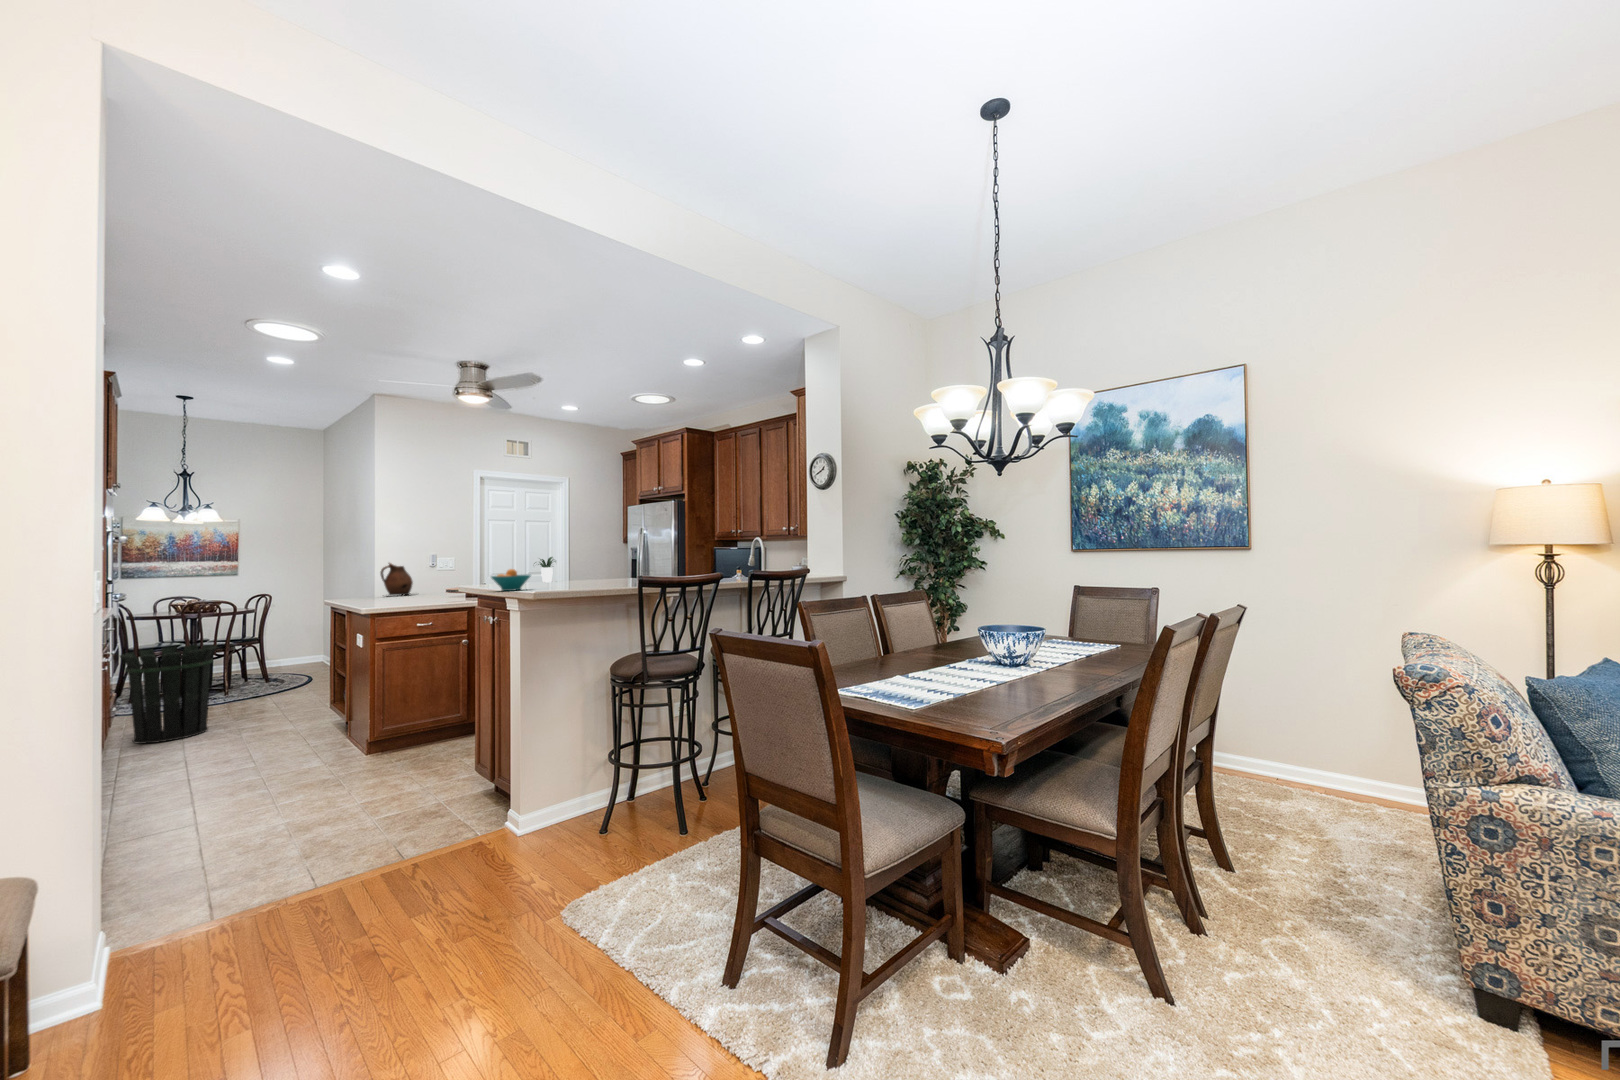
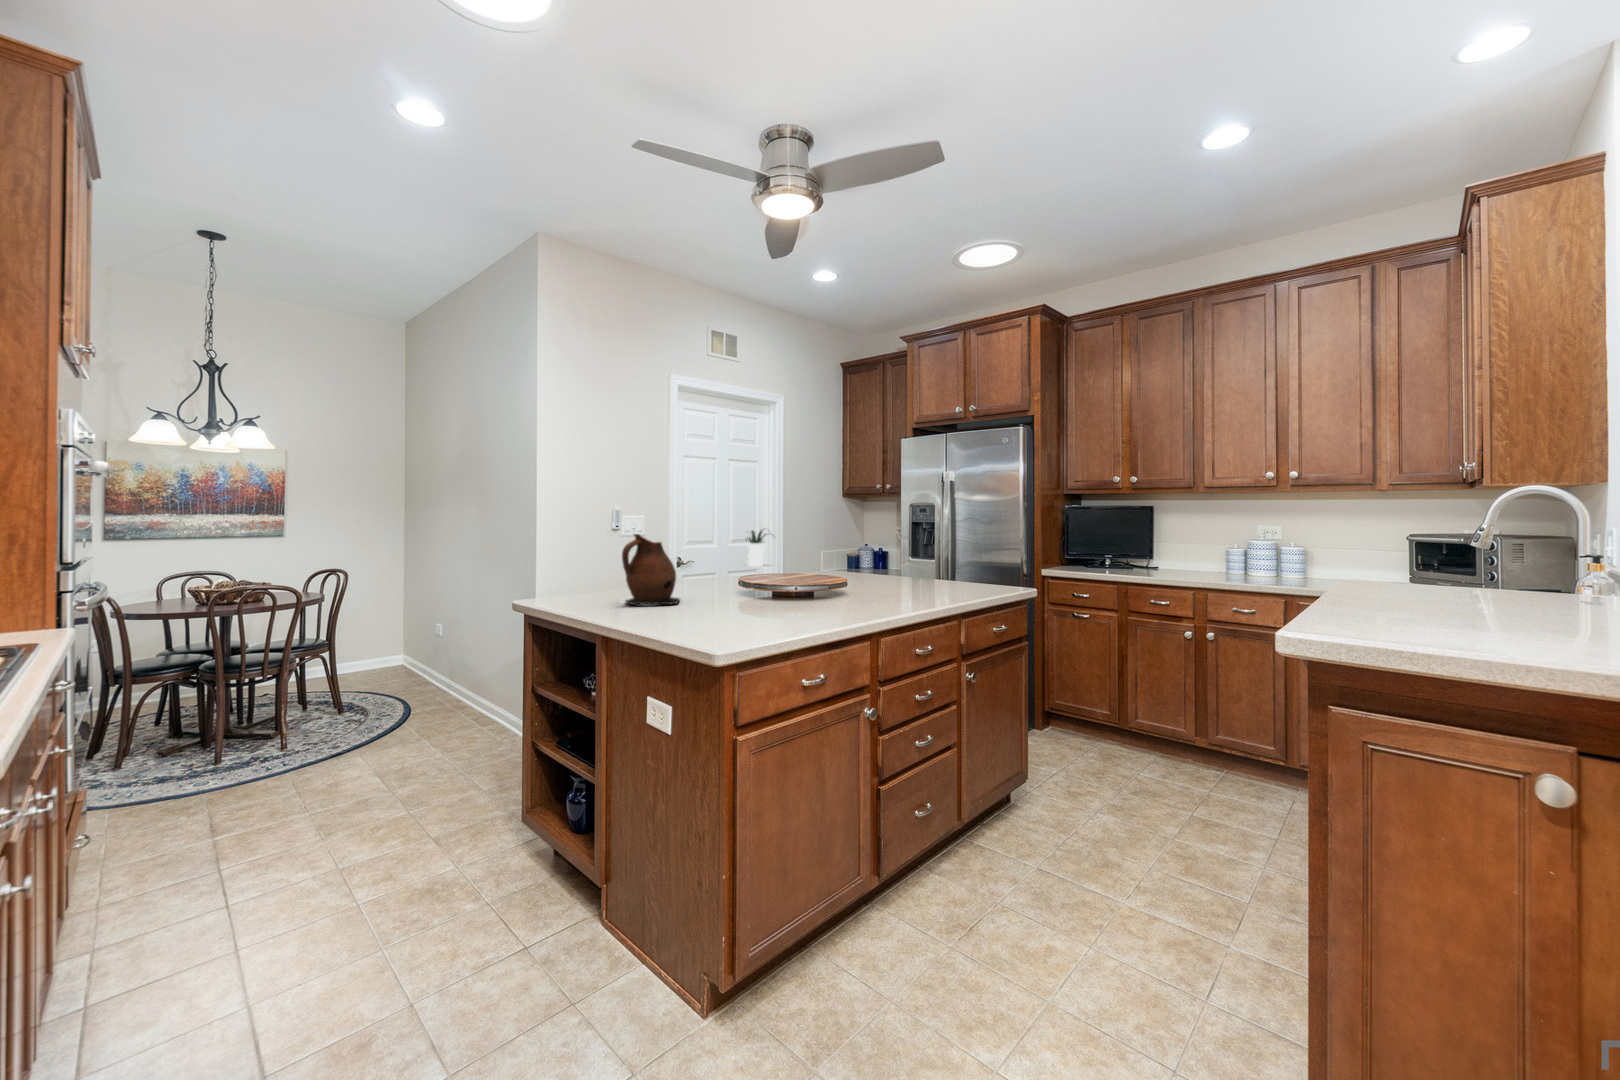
fruit bowl: present [491,569,531,591] -> none [841,556,918,603]
waste bin: present [120,645,217,744] -> none [87,687,290,916]

